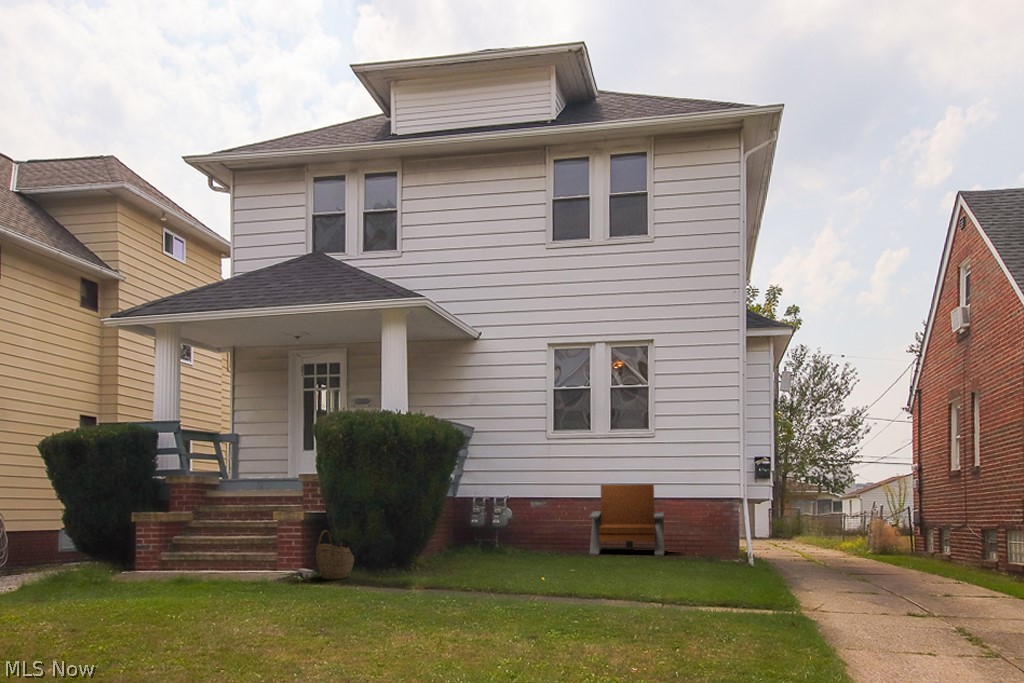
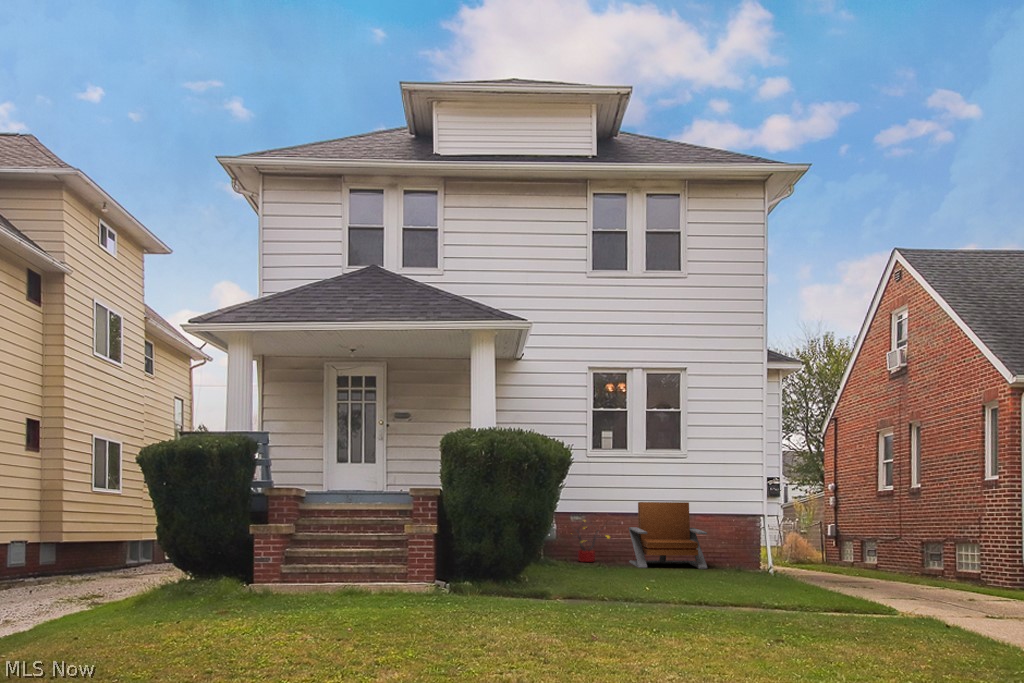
decorative plant: none [533,503,570,548] -> present [572,524,610,562]
woven basket: present [316,531,354,580] -> none [441,544,473,592]

